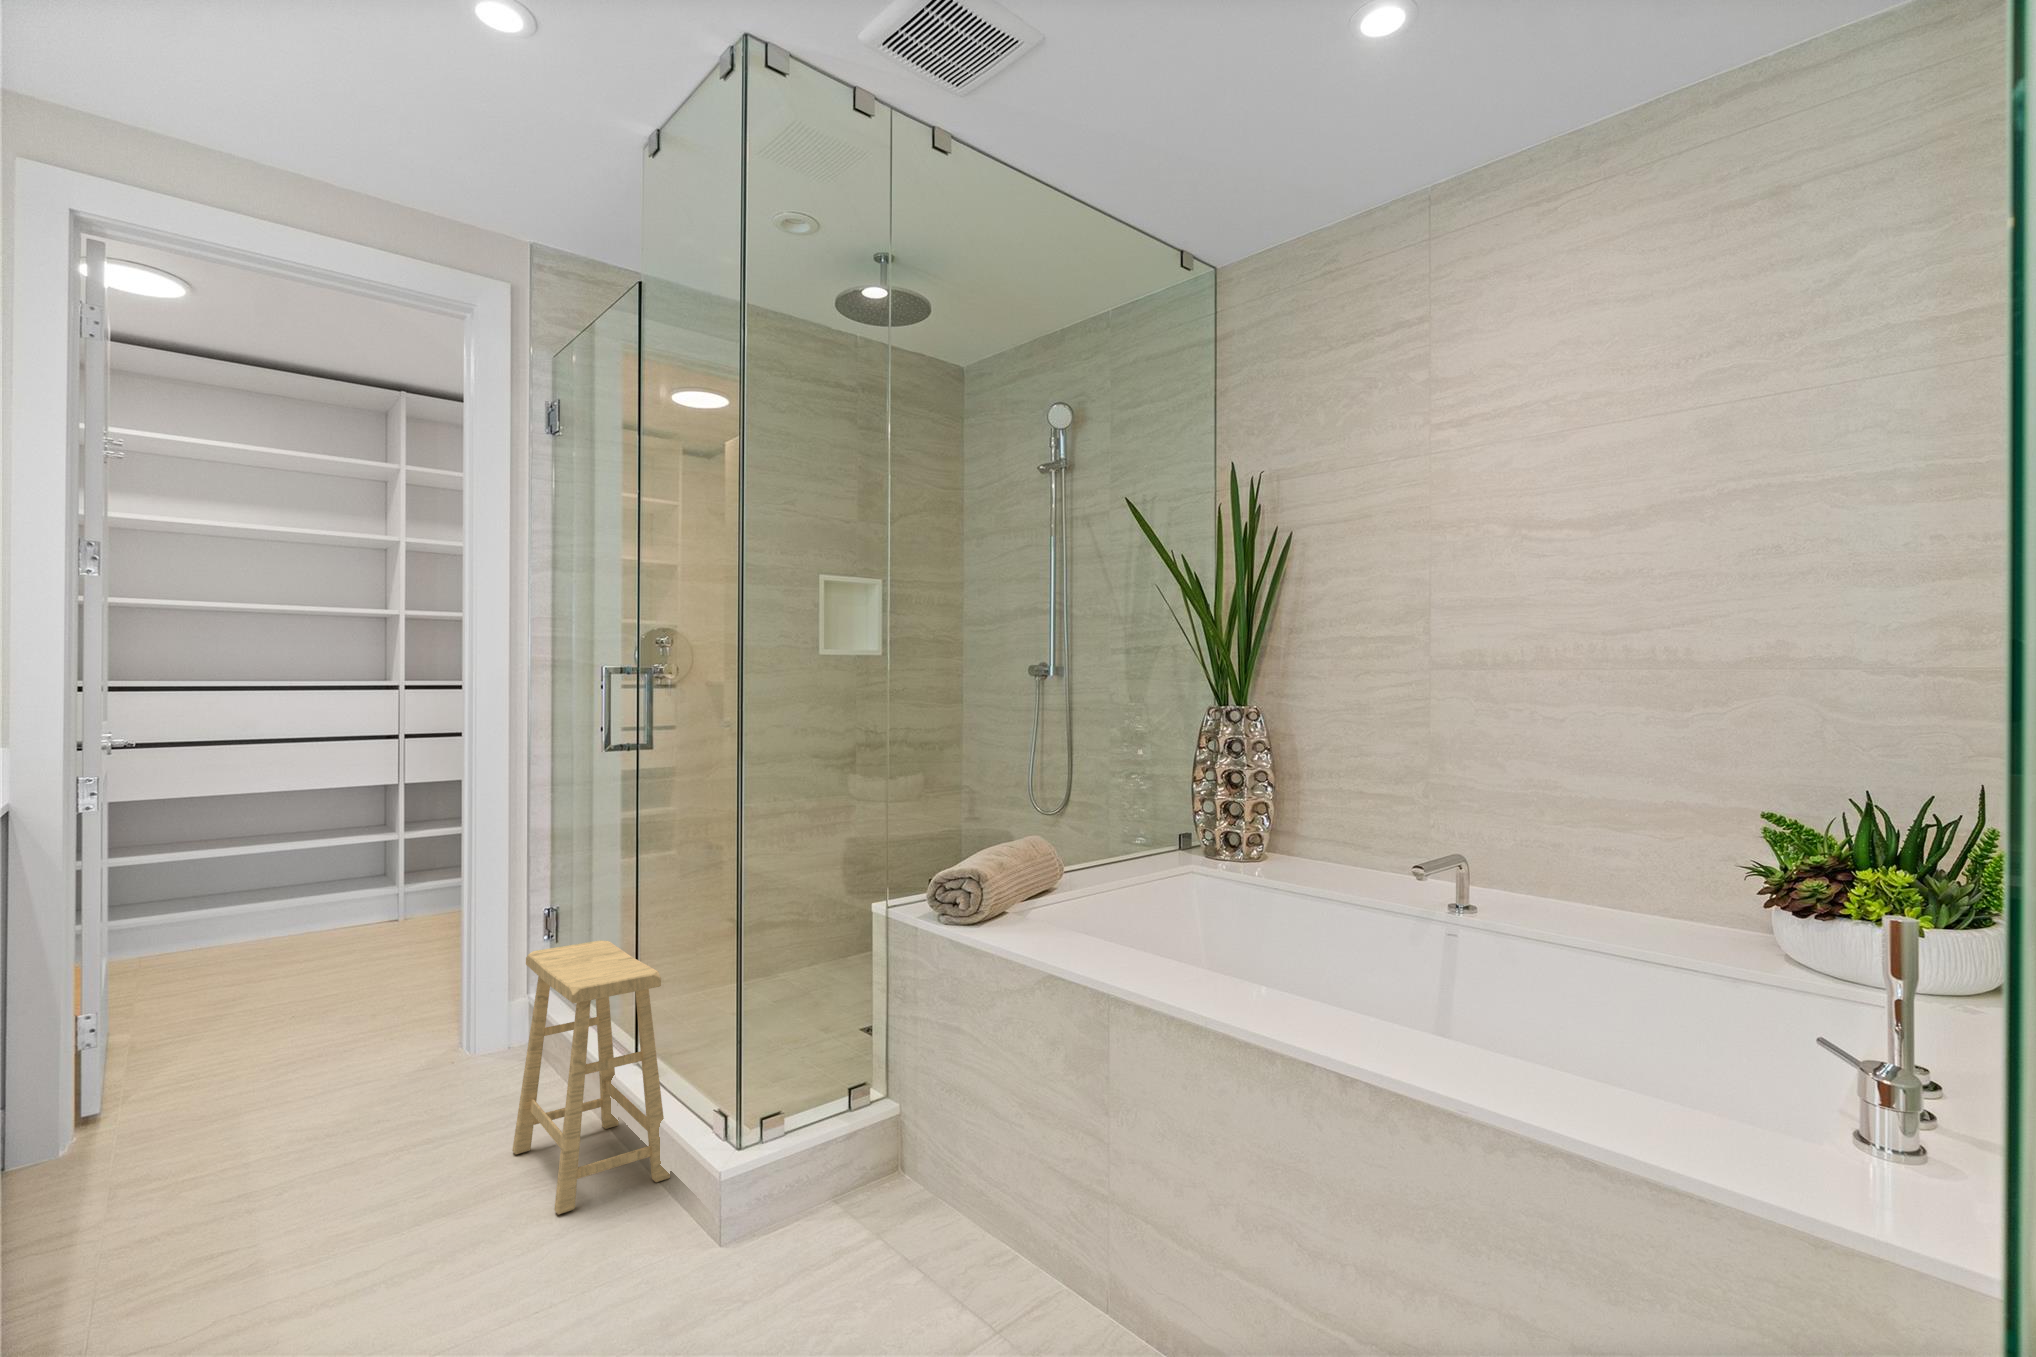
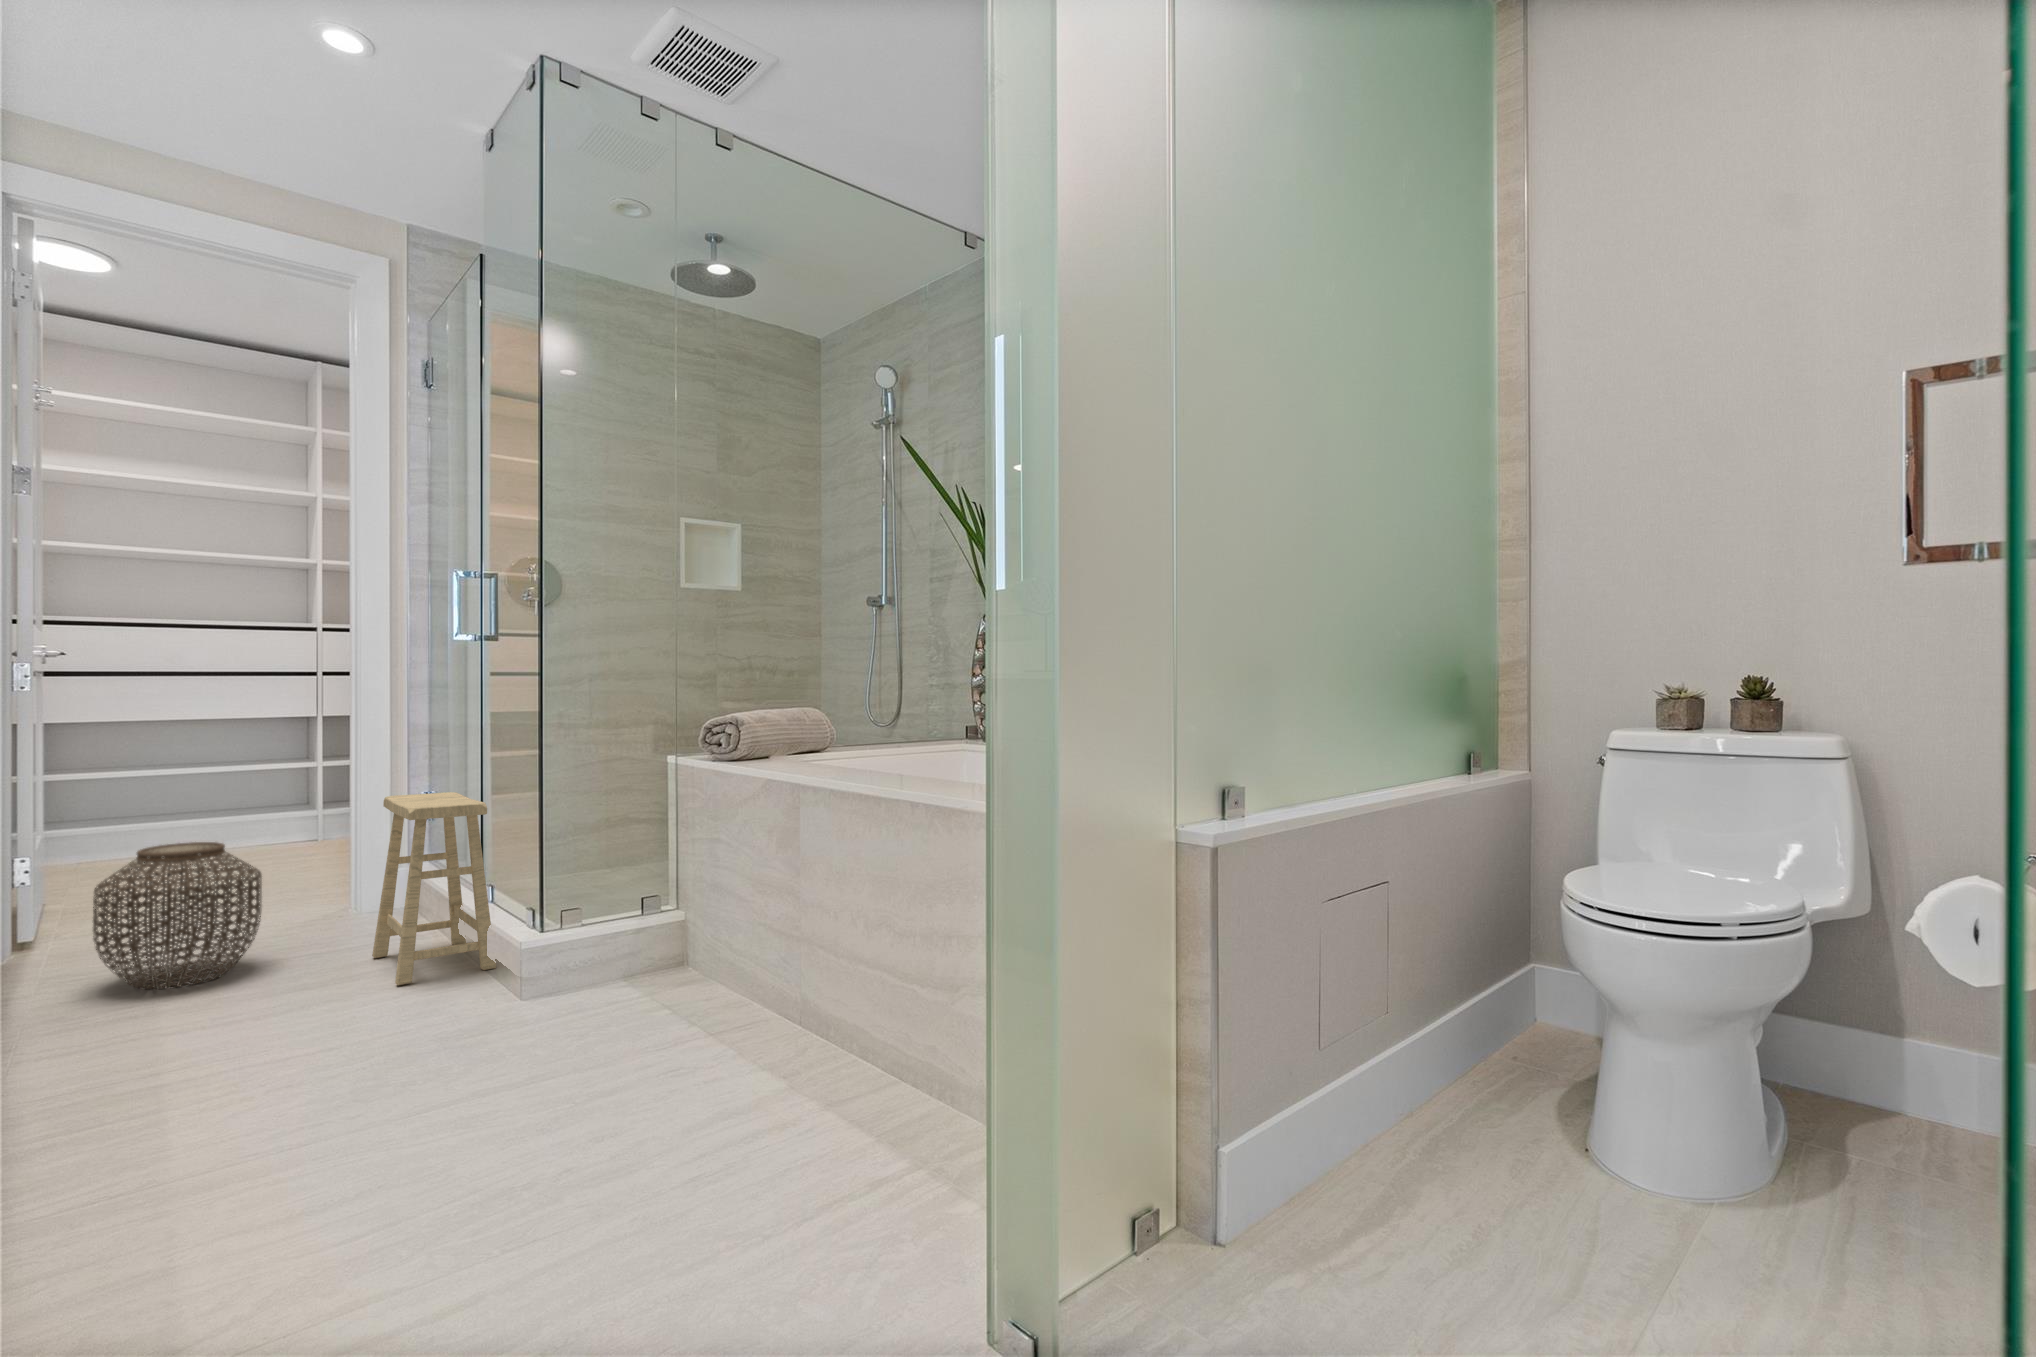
woven basket: none [182,1016,382,1216] -> present [93,842,262,989]

